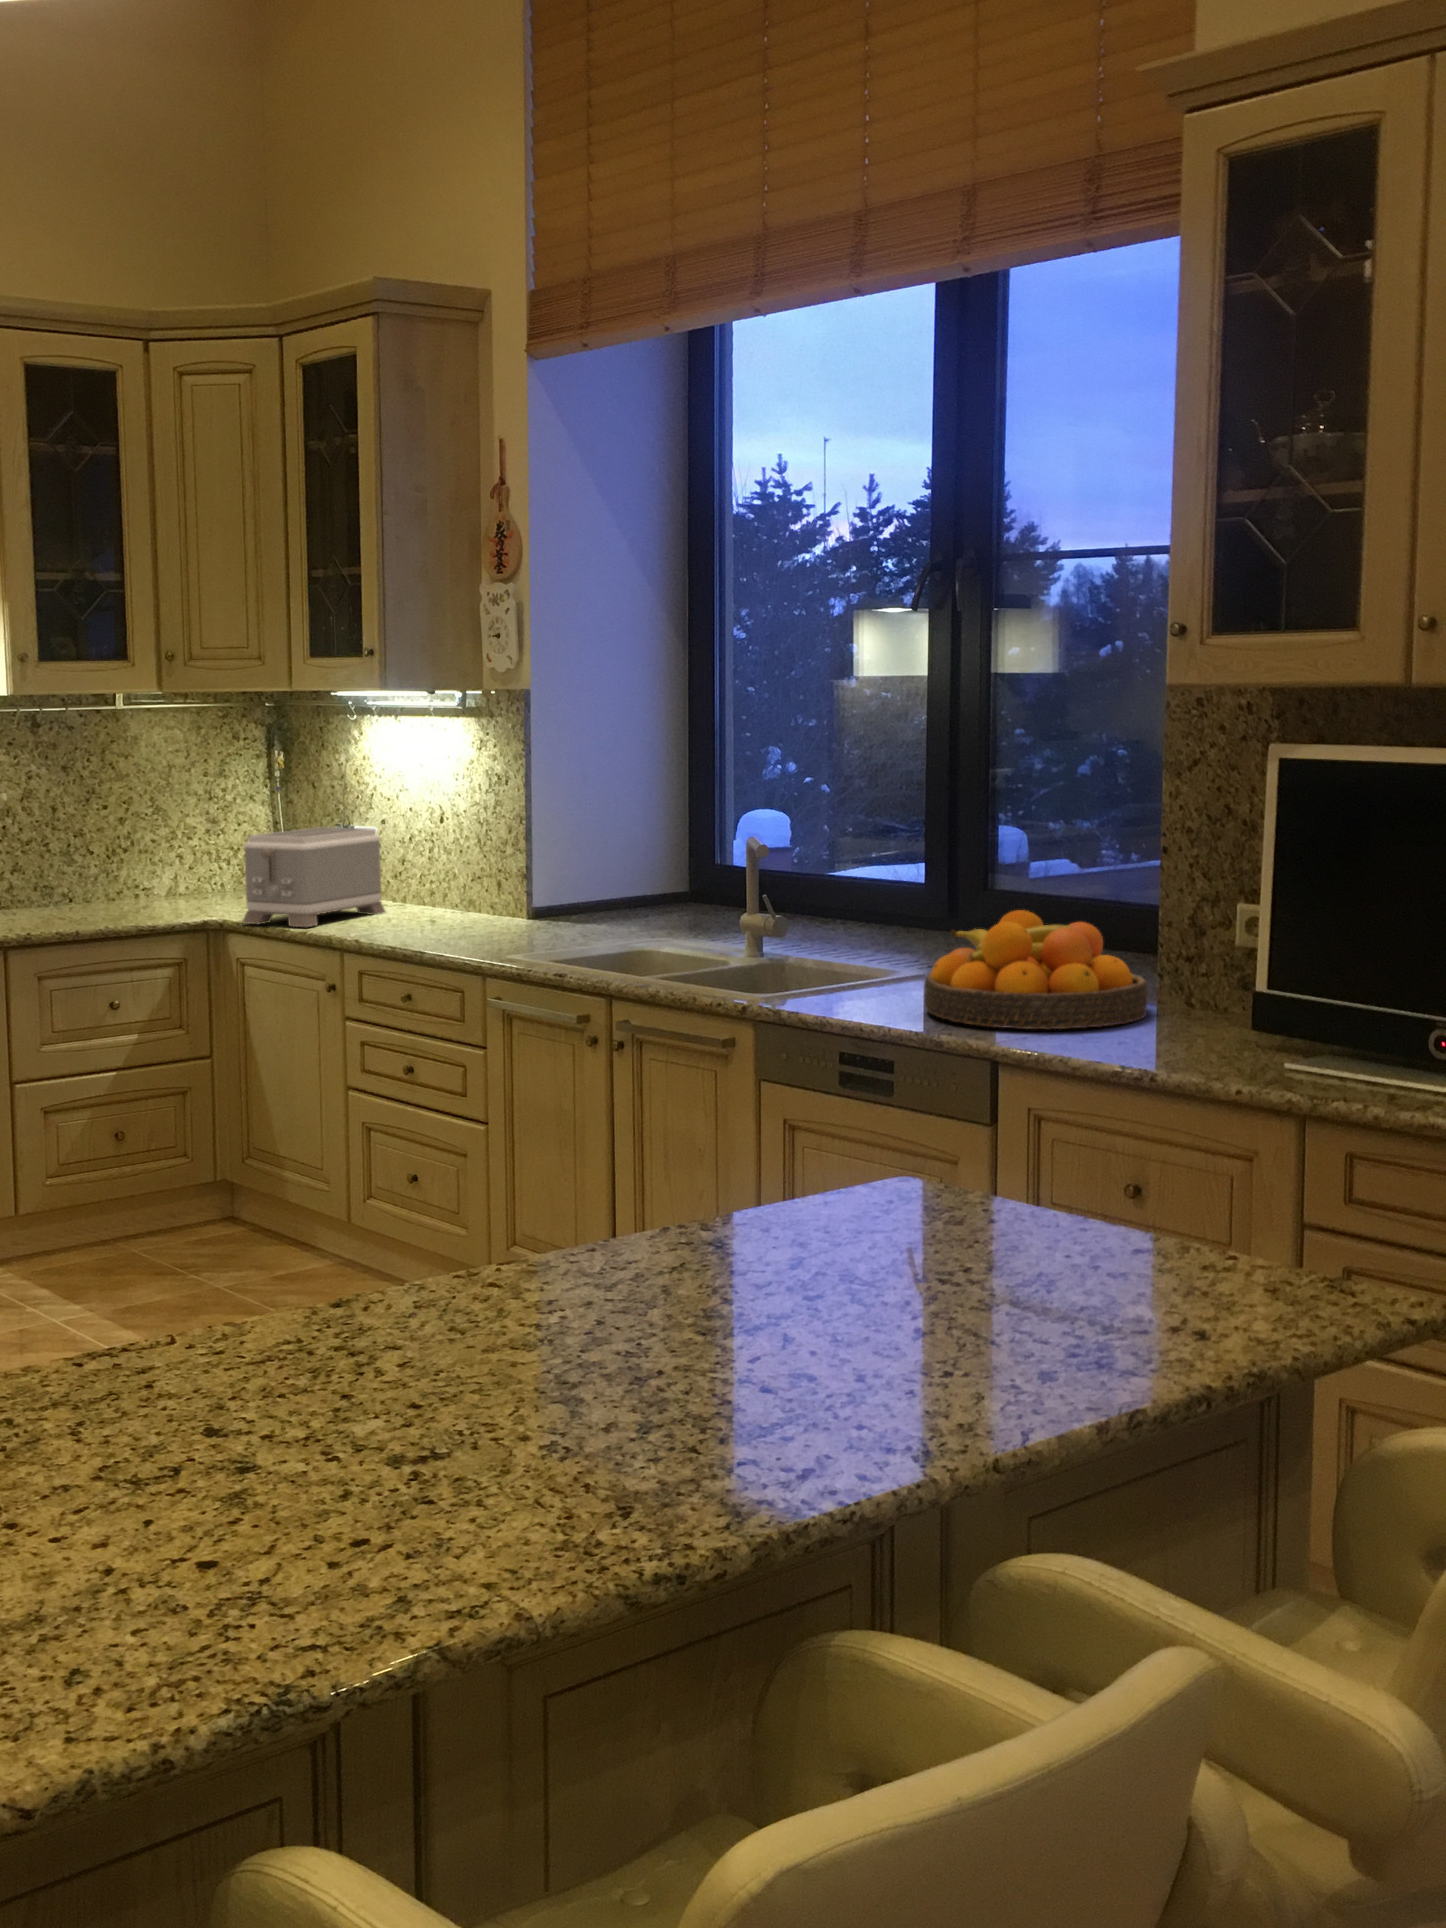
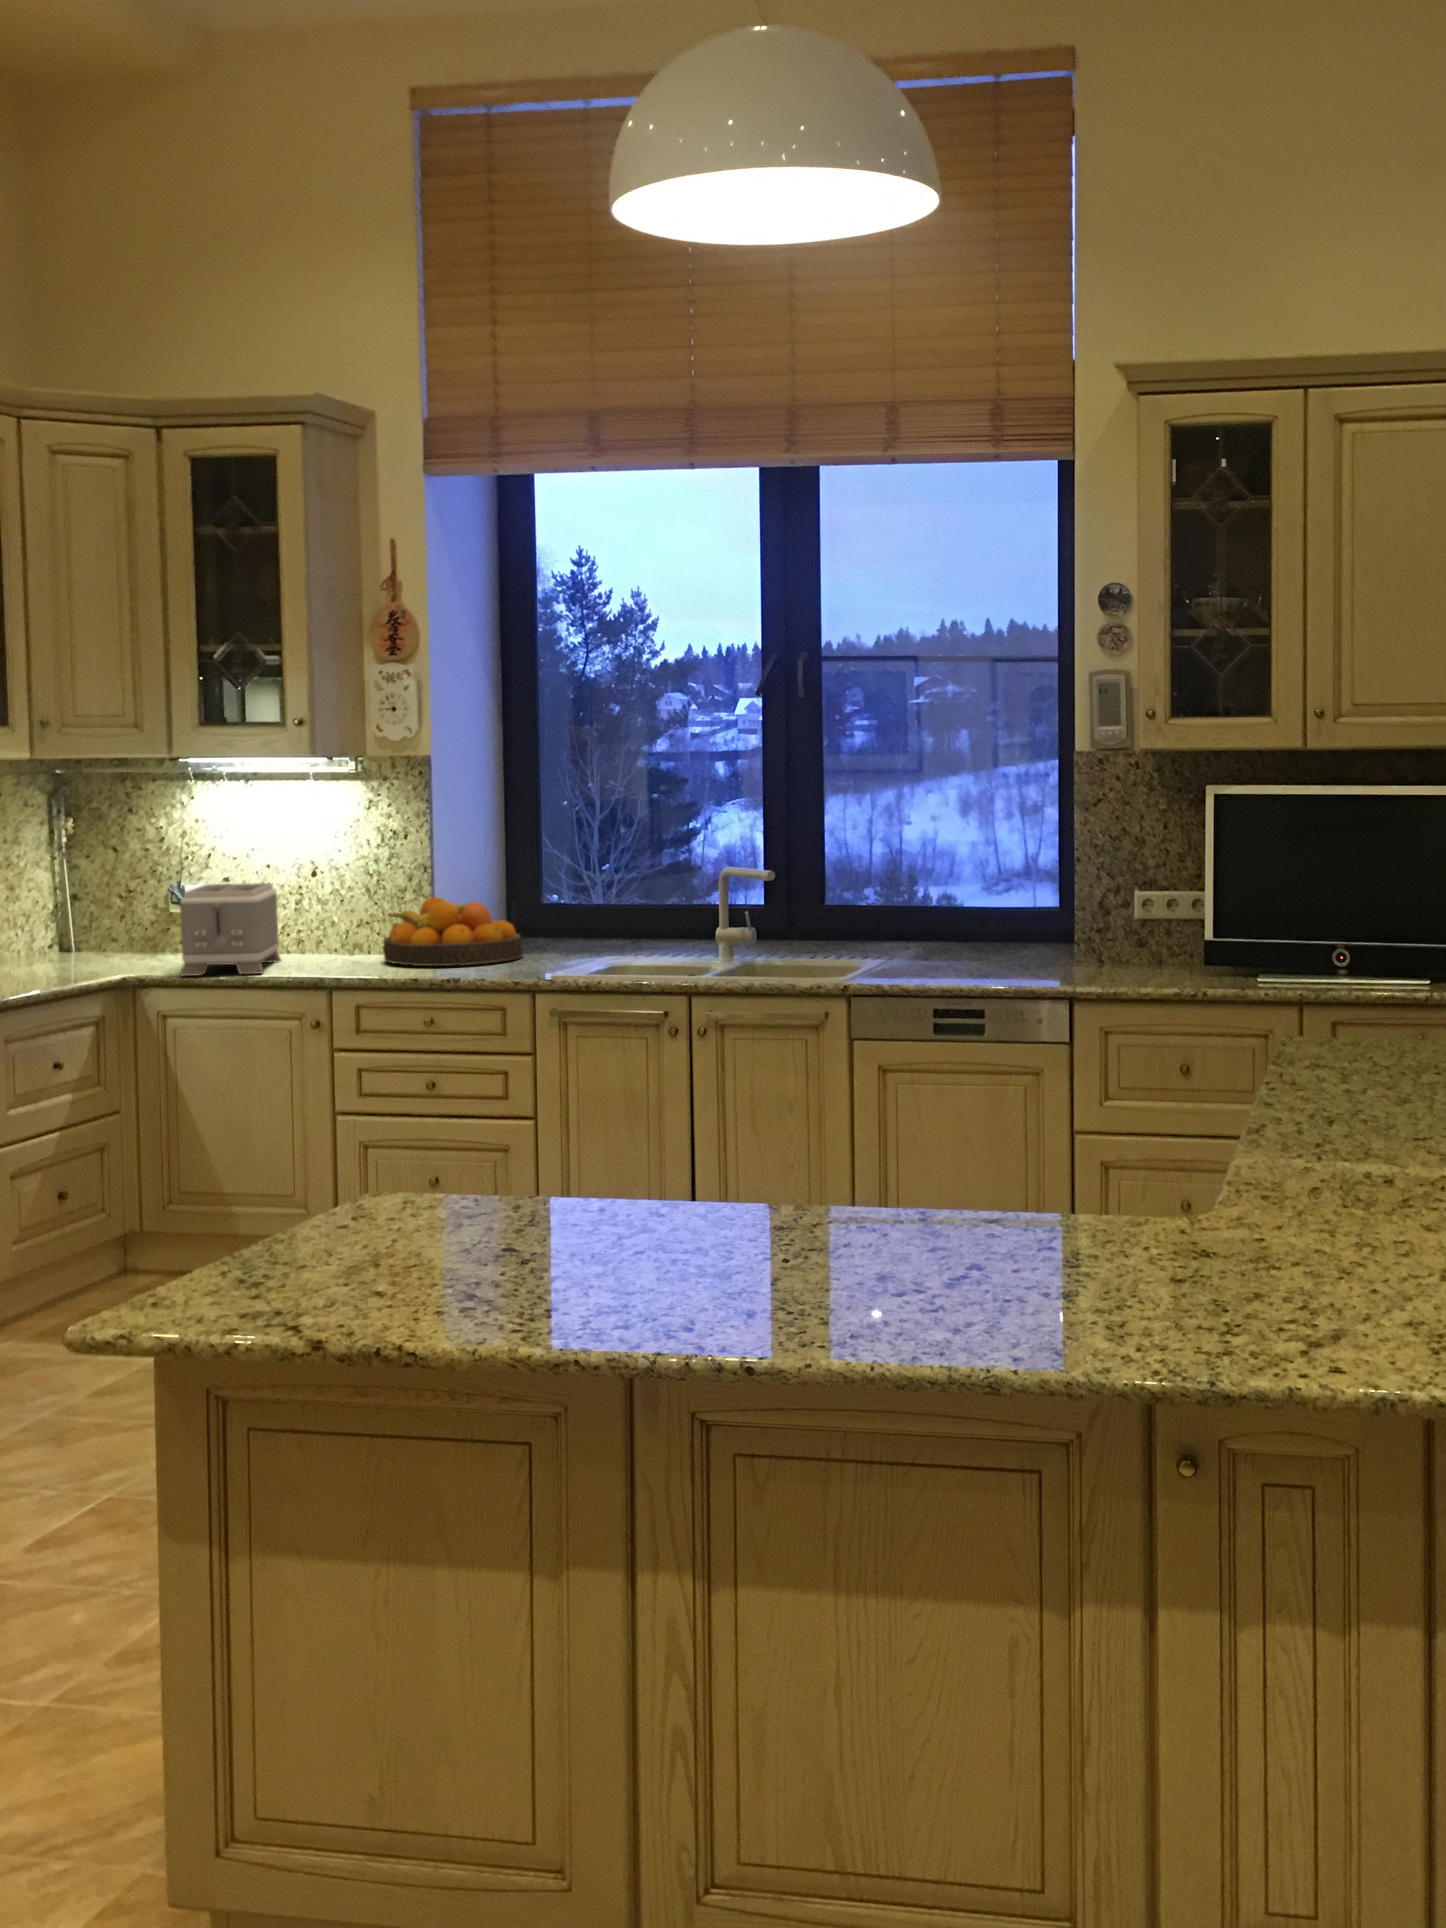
fruit bowl: present [925,910,1148,1029] -> present [383,897,523,966]

